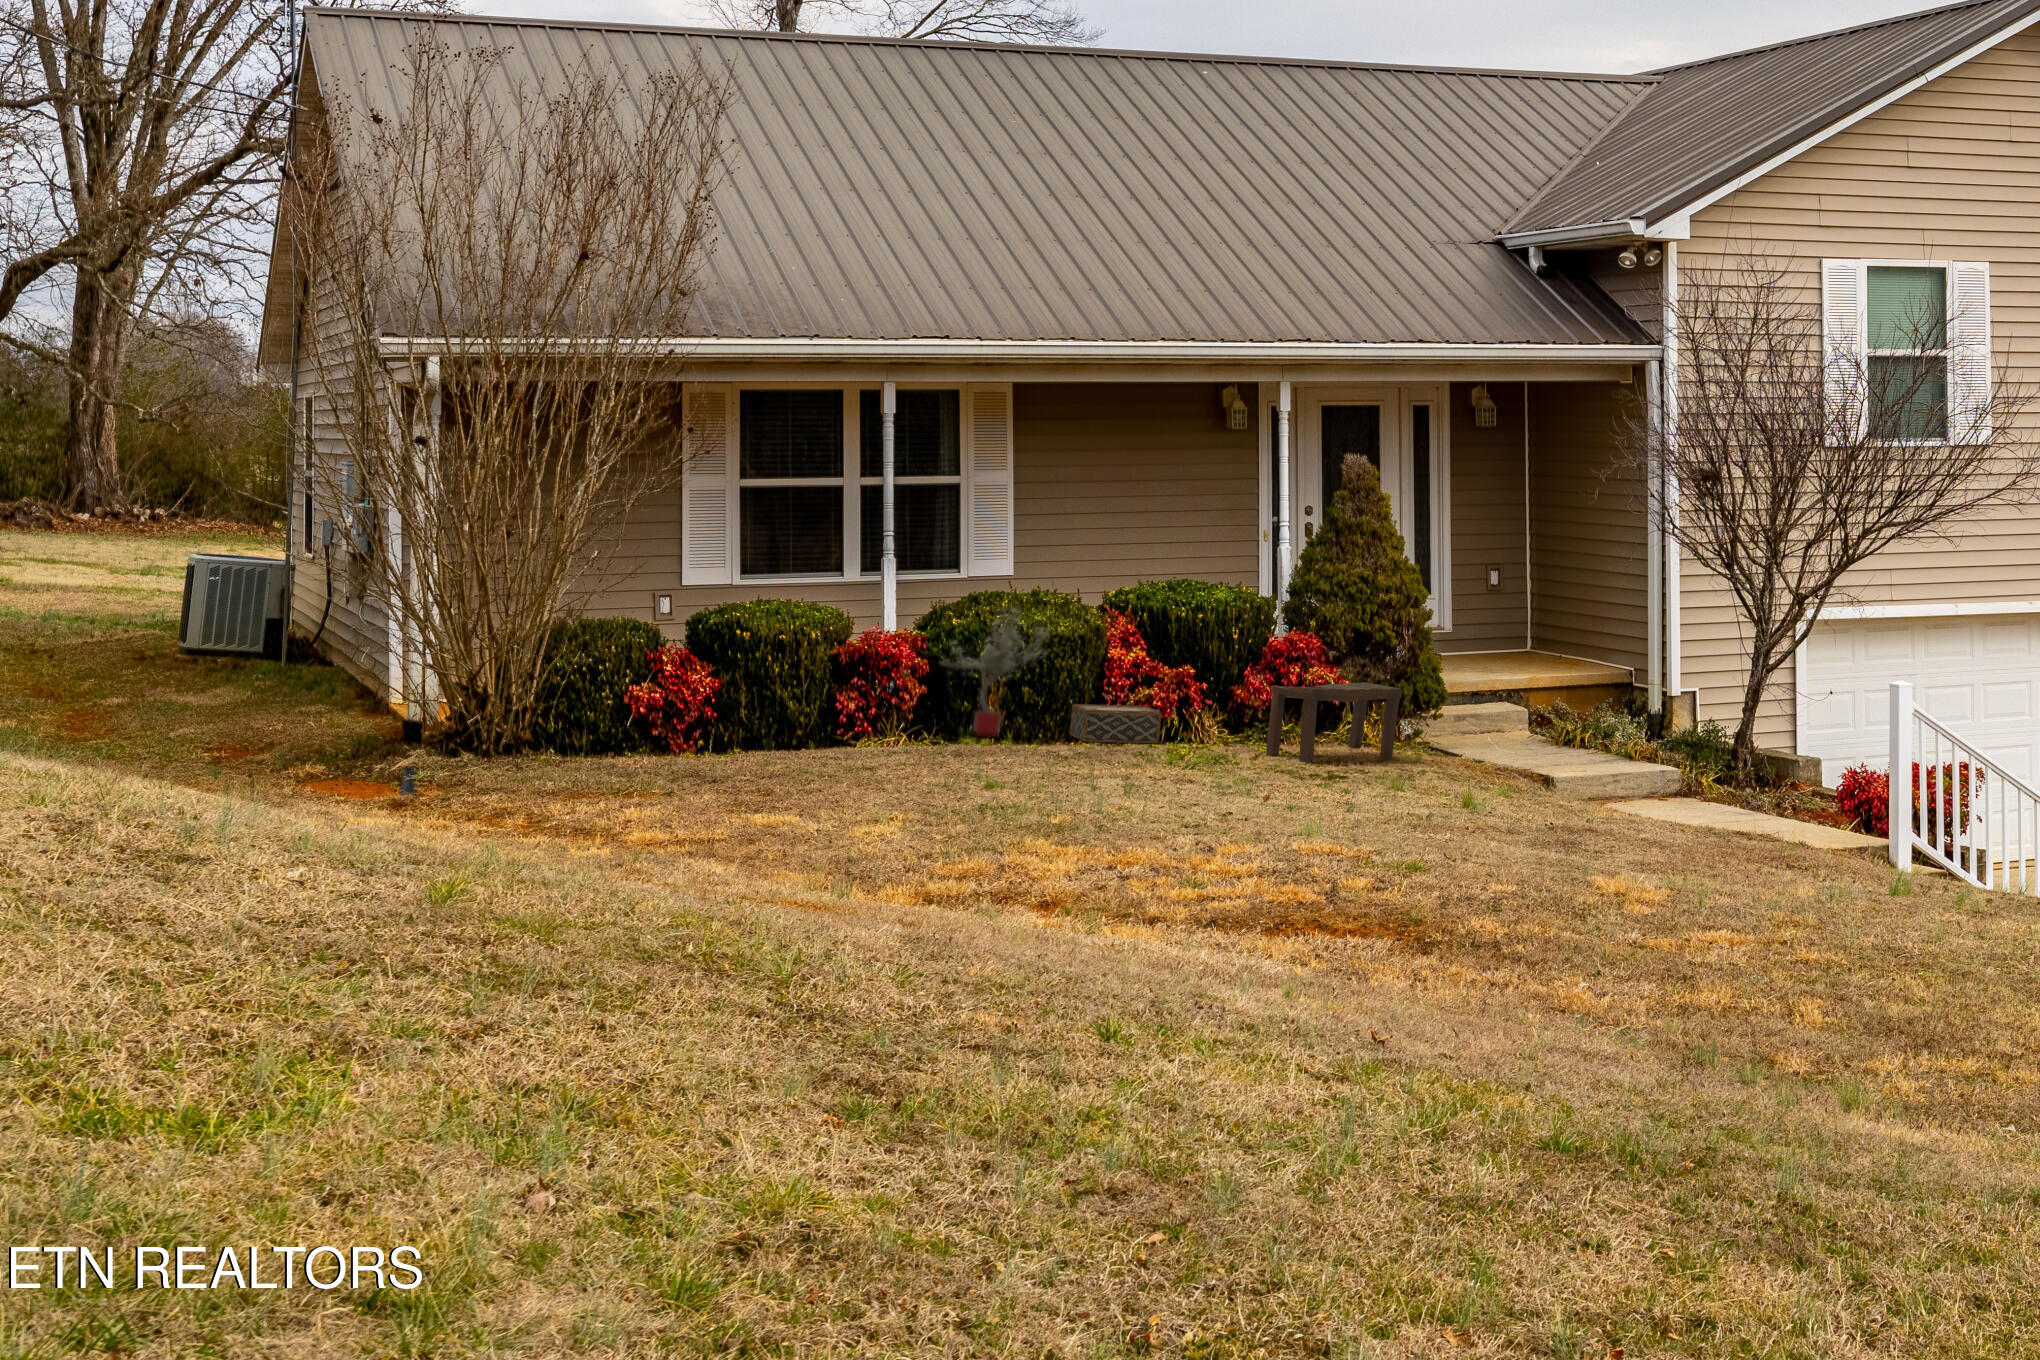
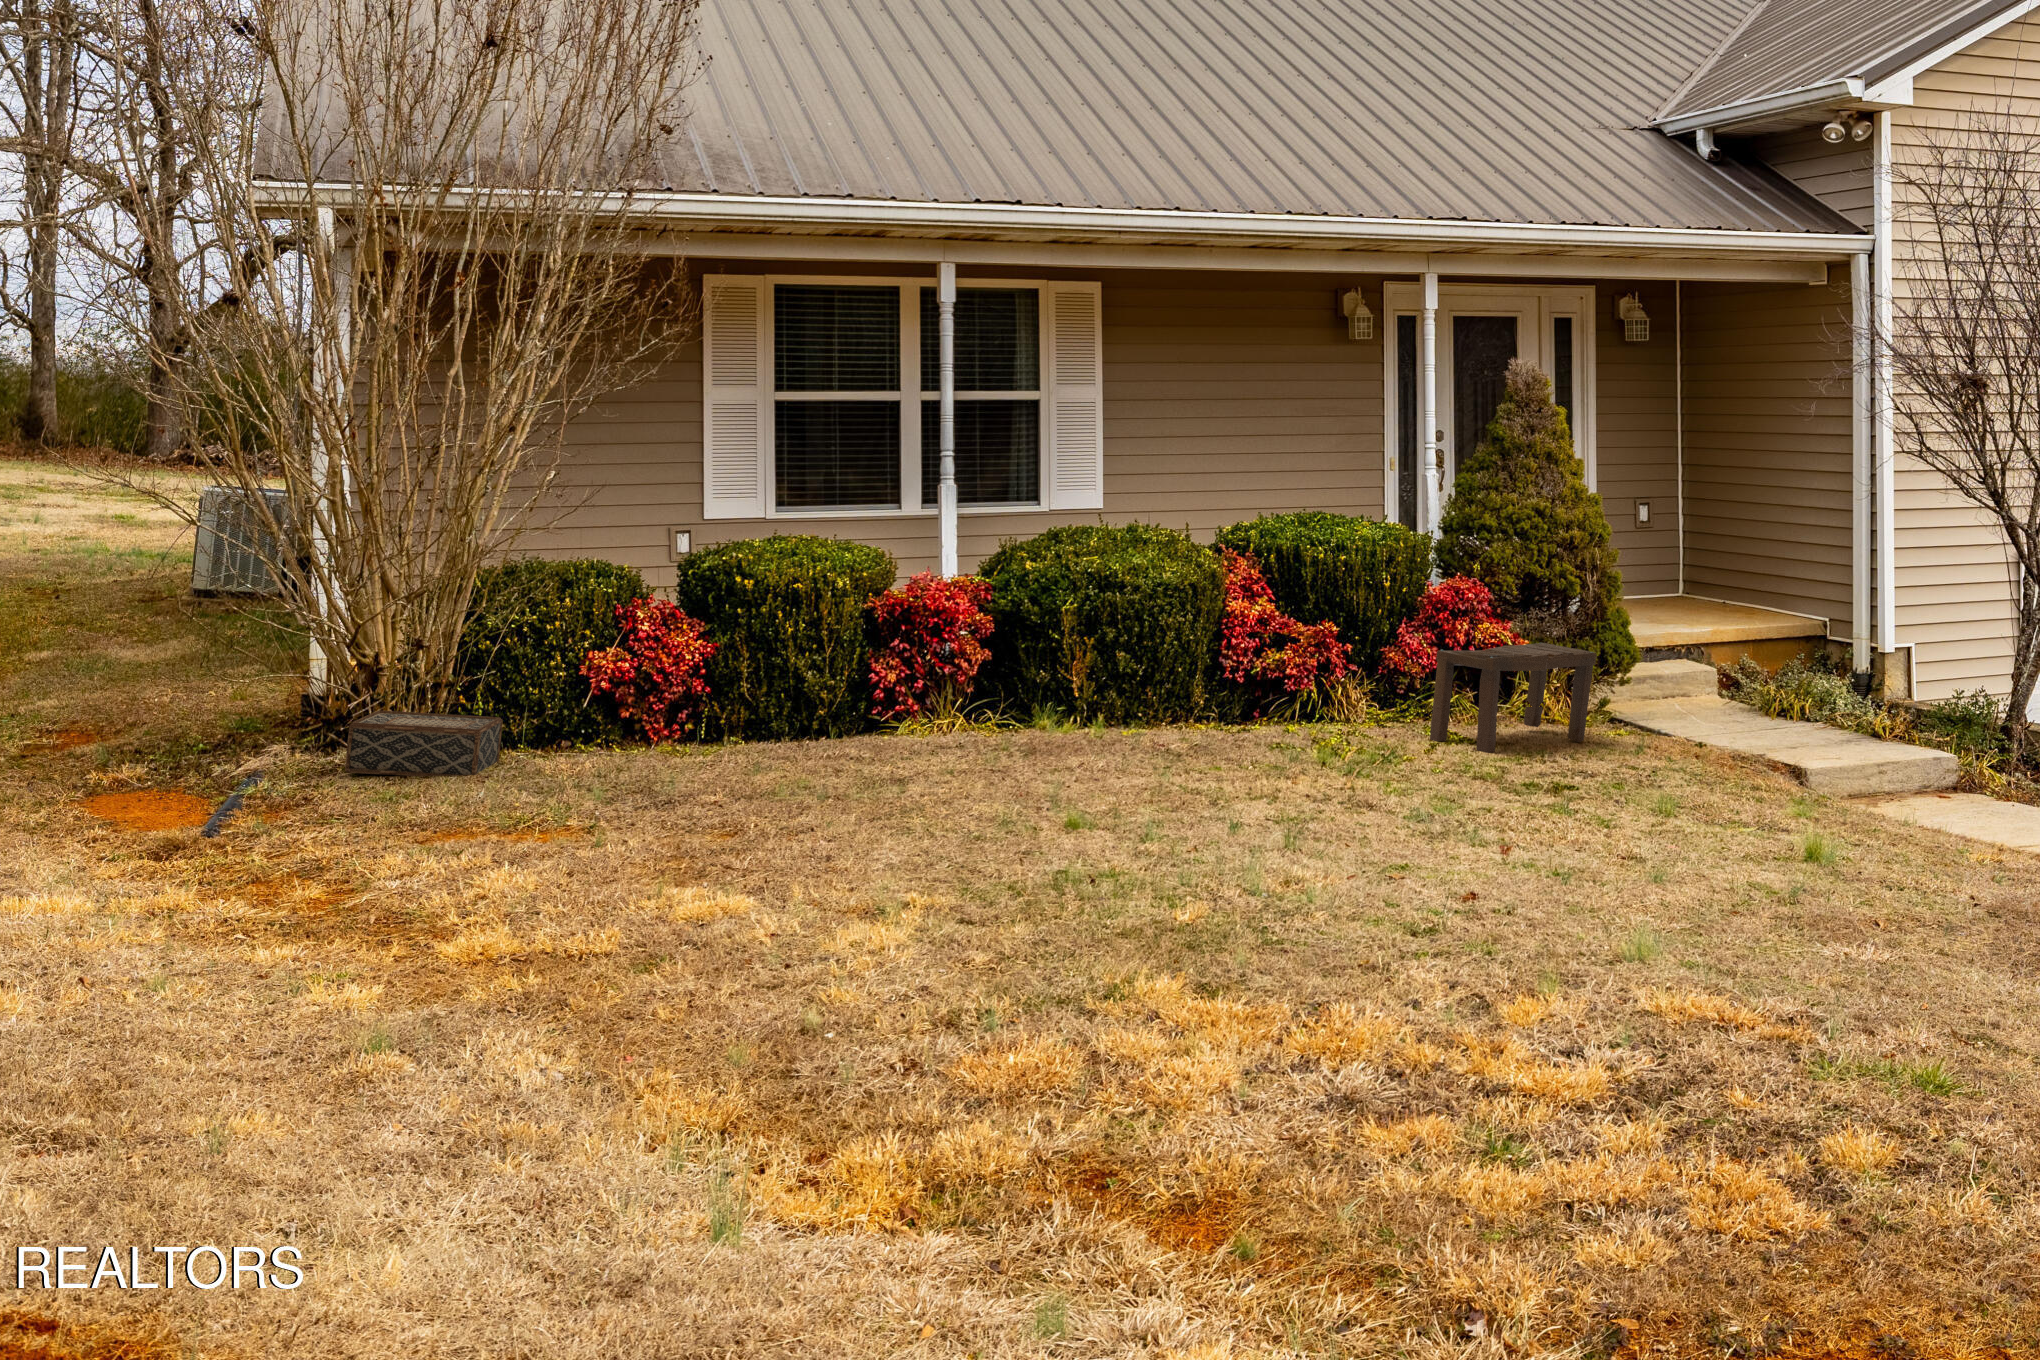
potted tree: present [941,609,1049,737] -> none [1008,548,1153,720]
woven basket: present [1070,704,1161,743] -> present [345,711,503,776]

